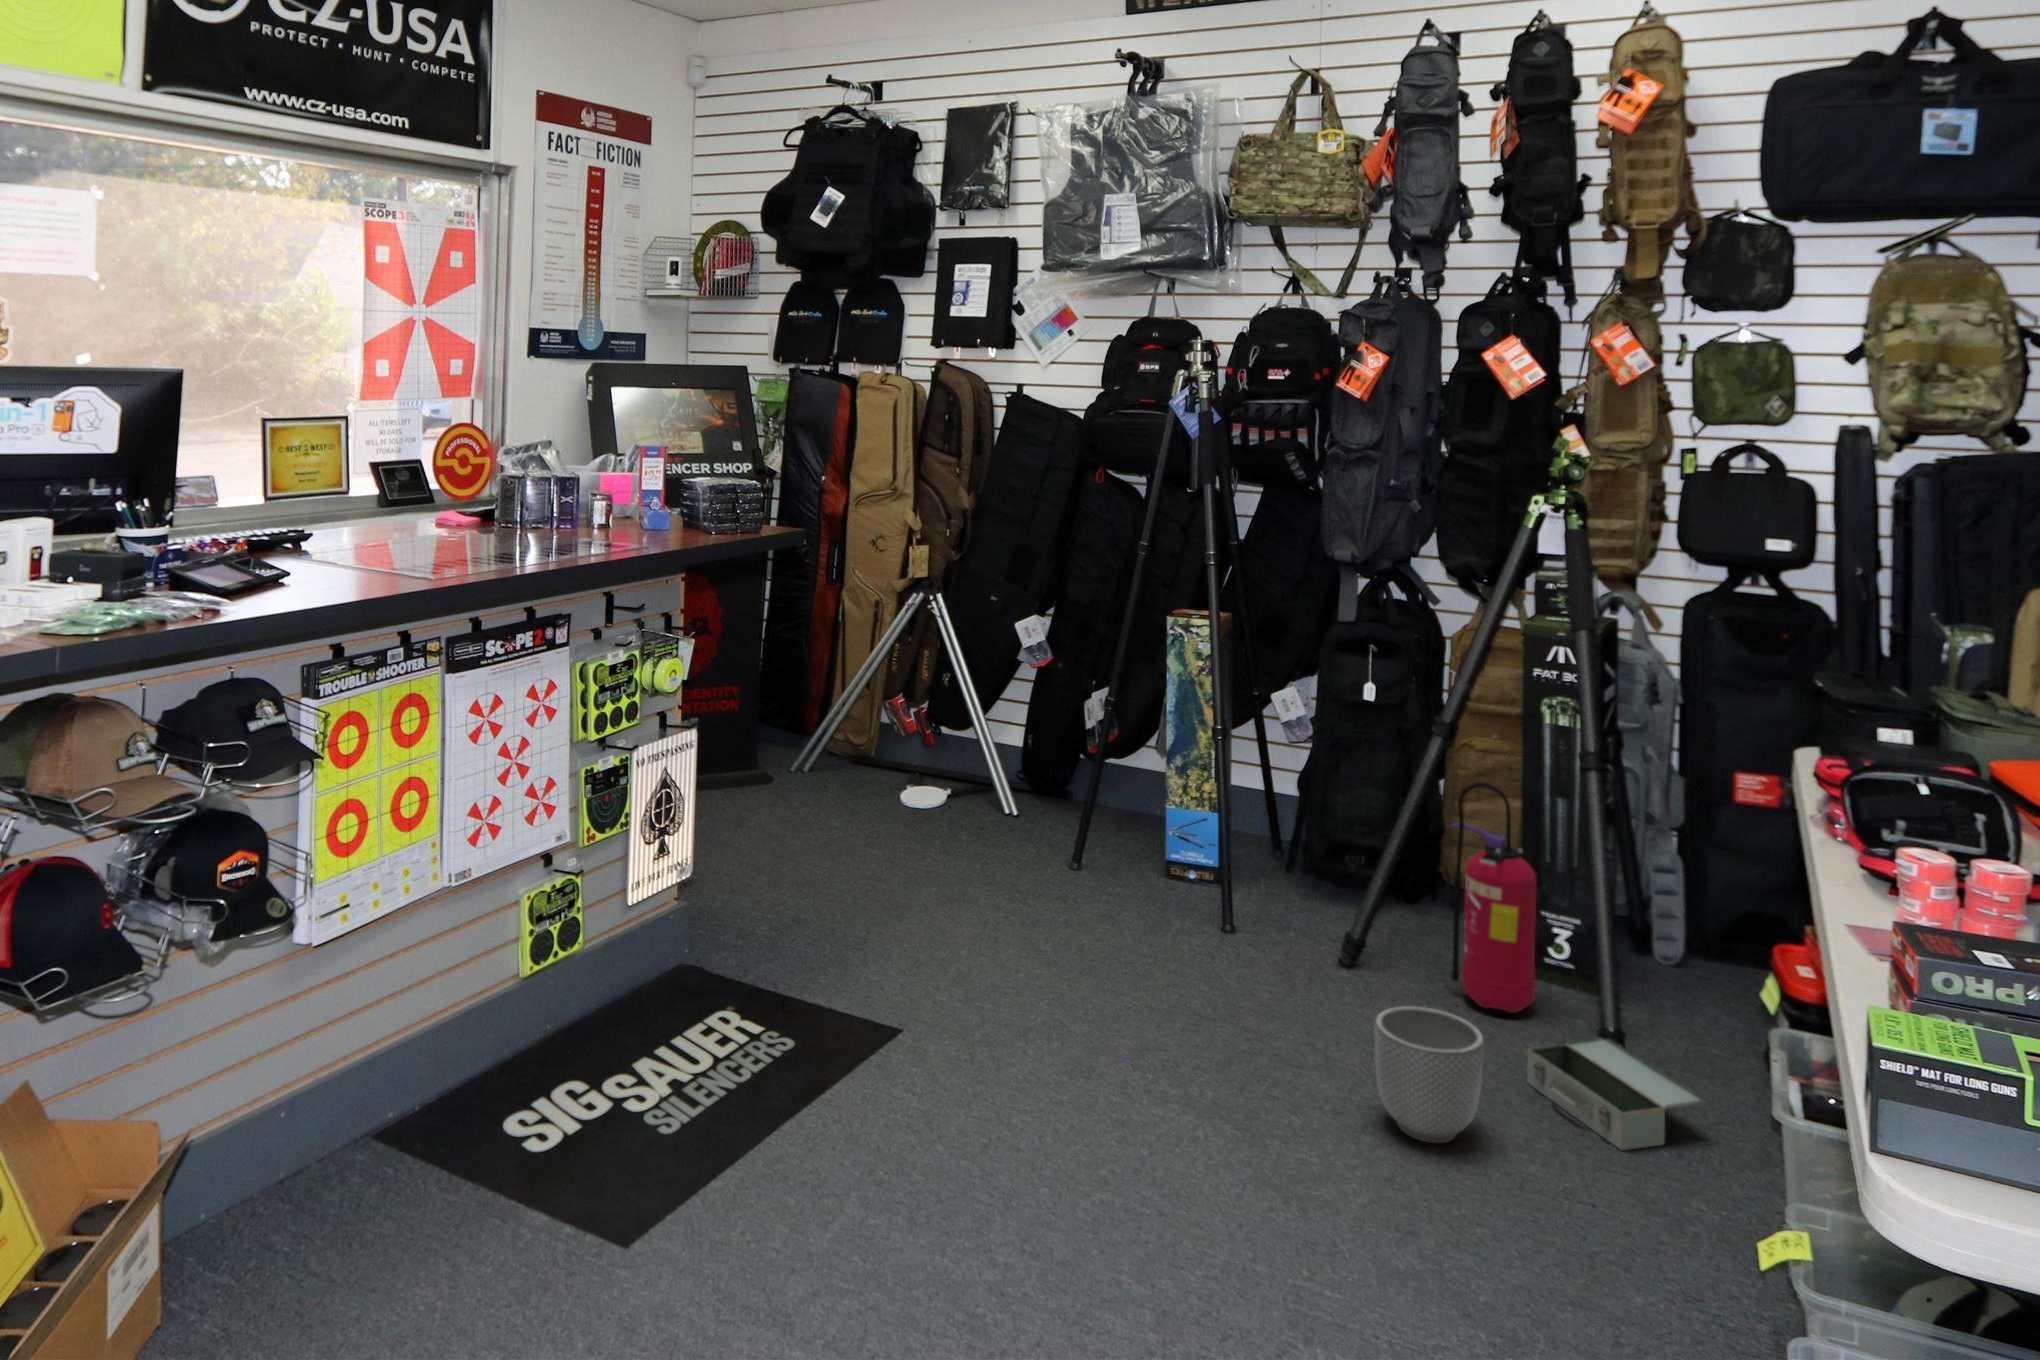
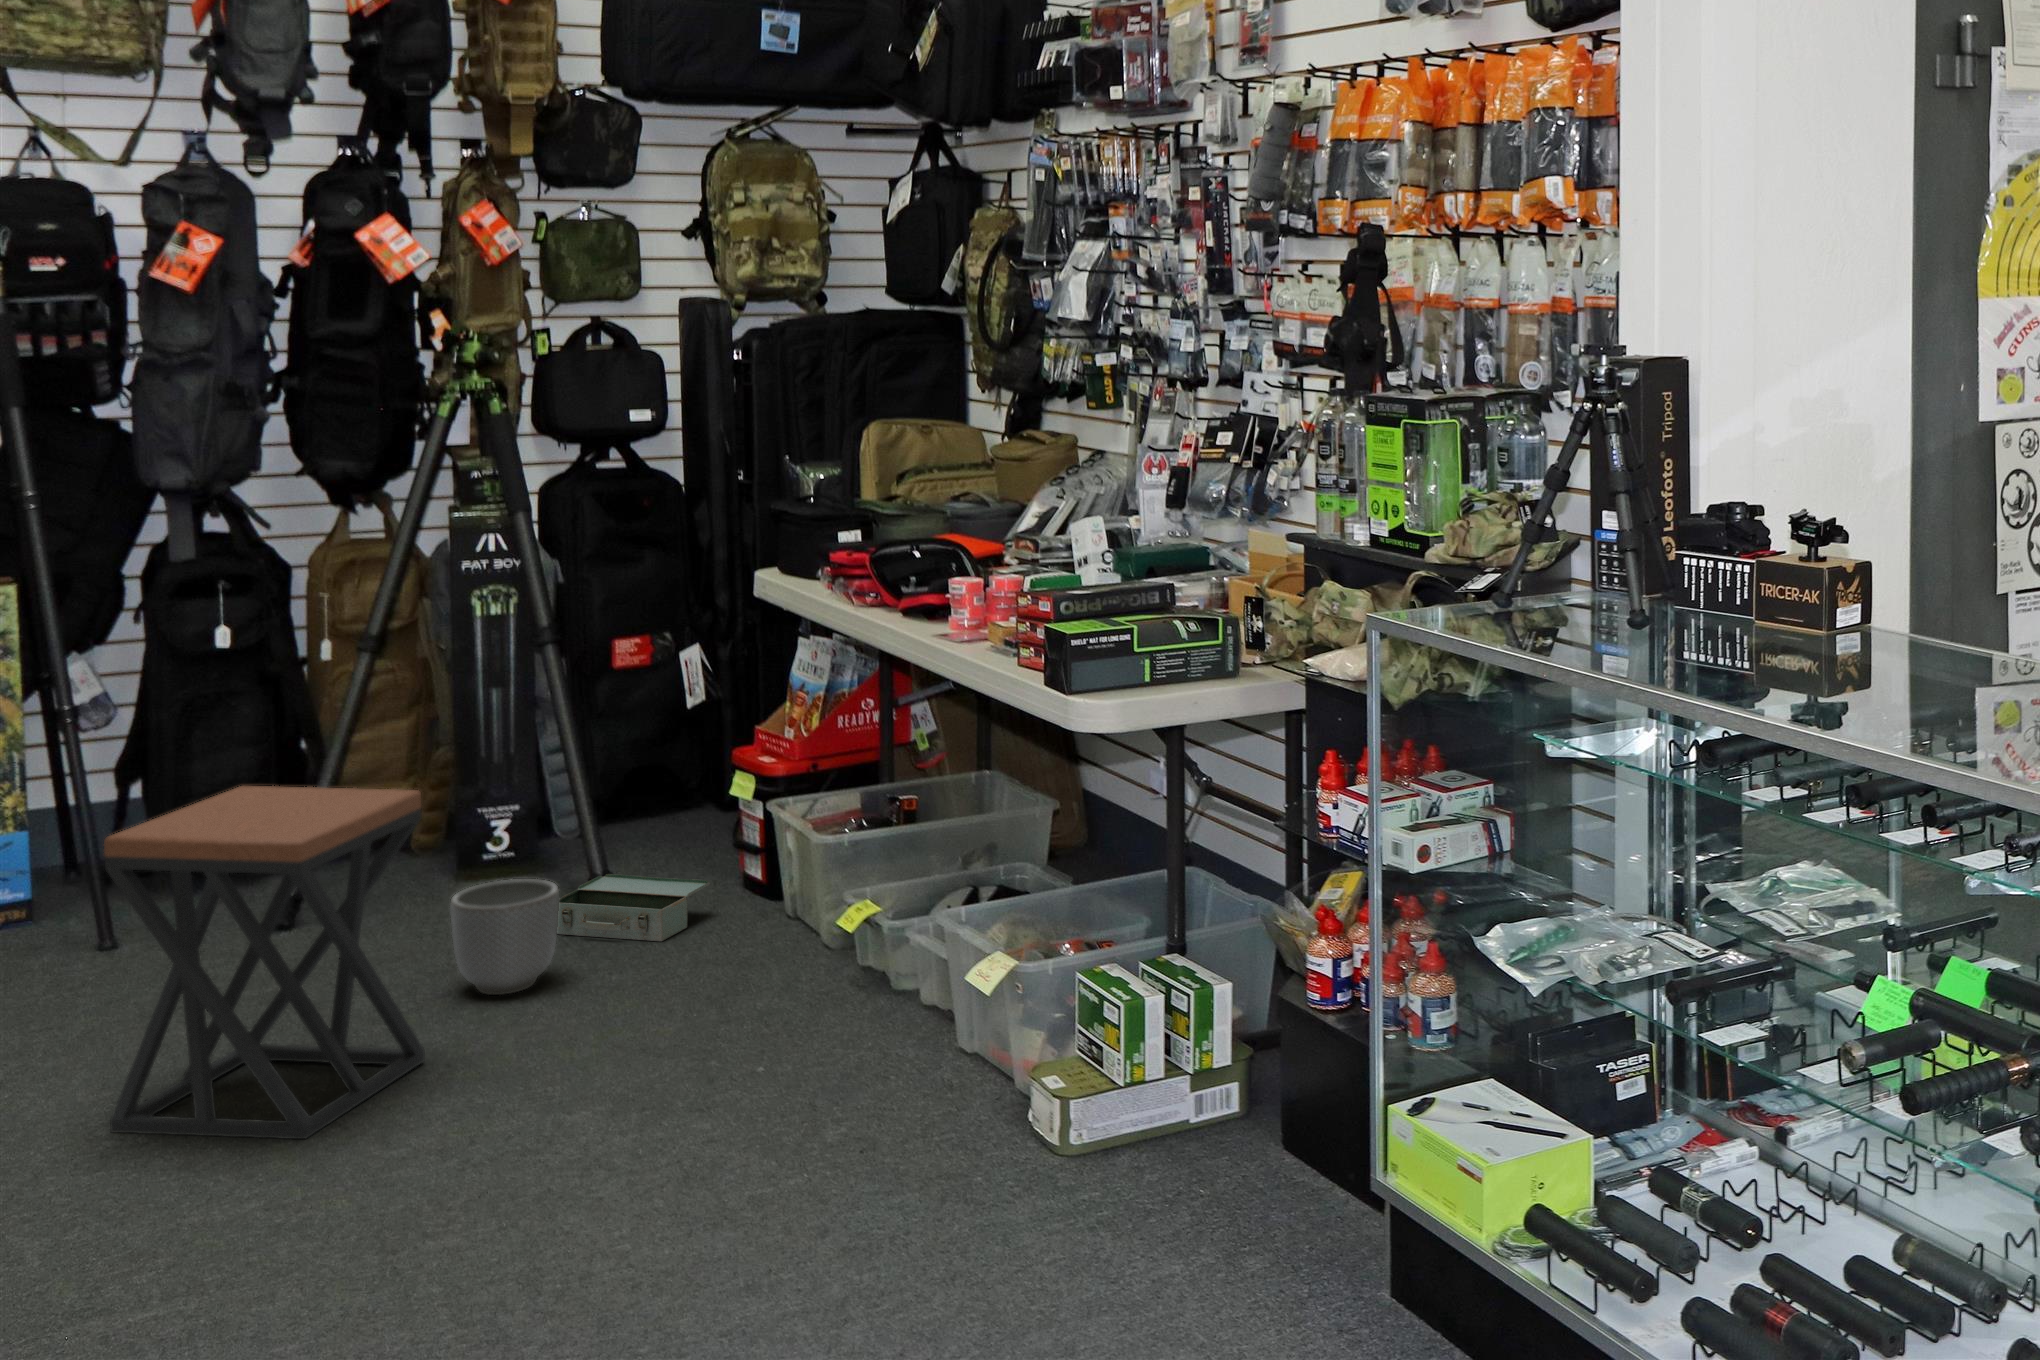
fire extinguisher: present [1445,783,1536,1013] -> none [406,684,508,905]
stool: none [1013,838,1280,1223] -> present [104,786,425,1139]

